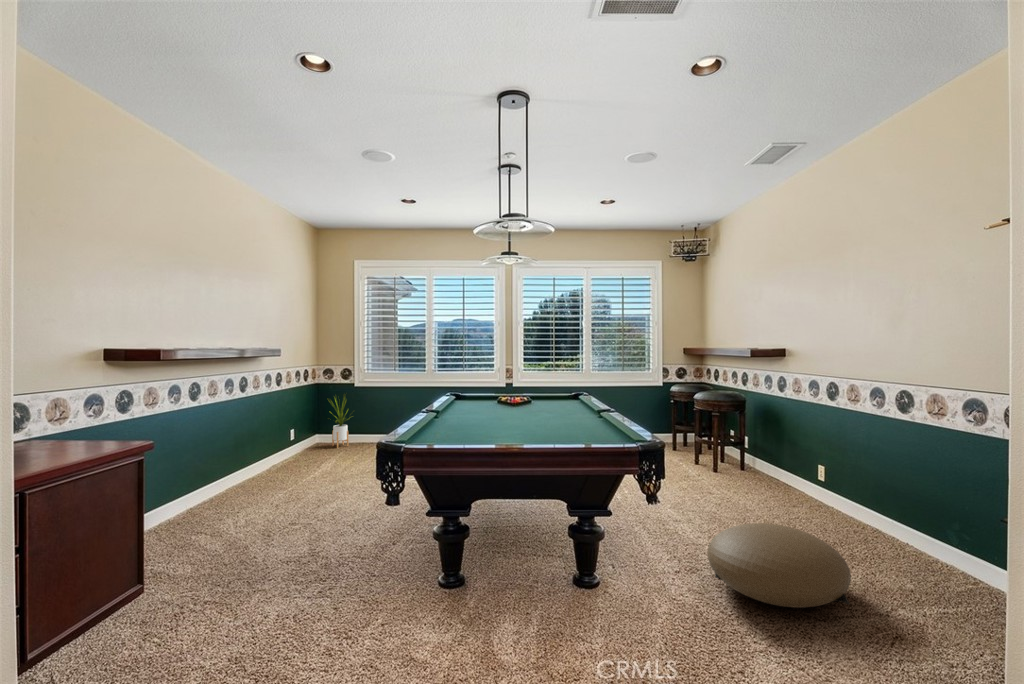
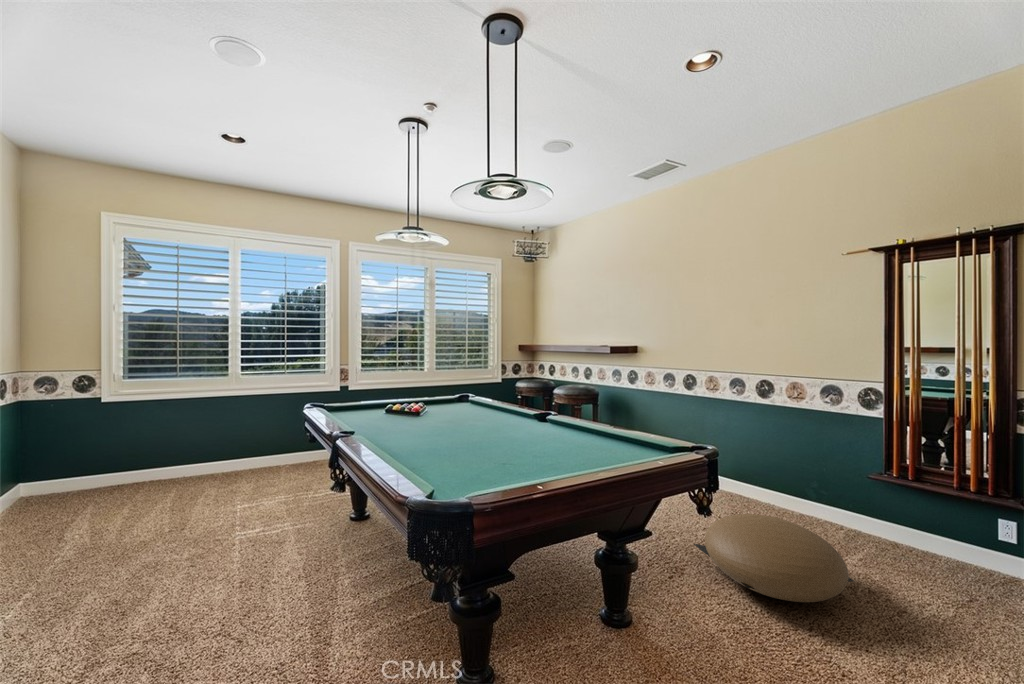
house plant: present [329,398,349,448] -> none [26,413,94,507]

